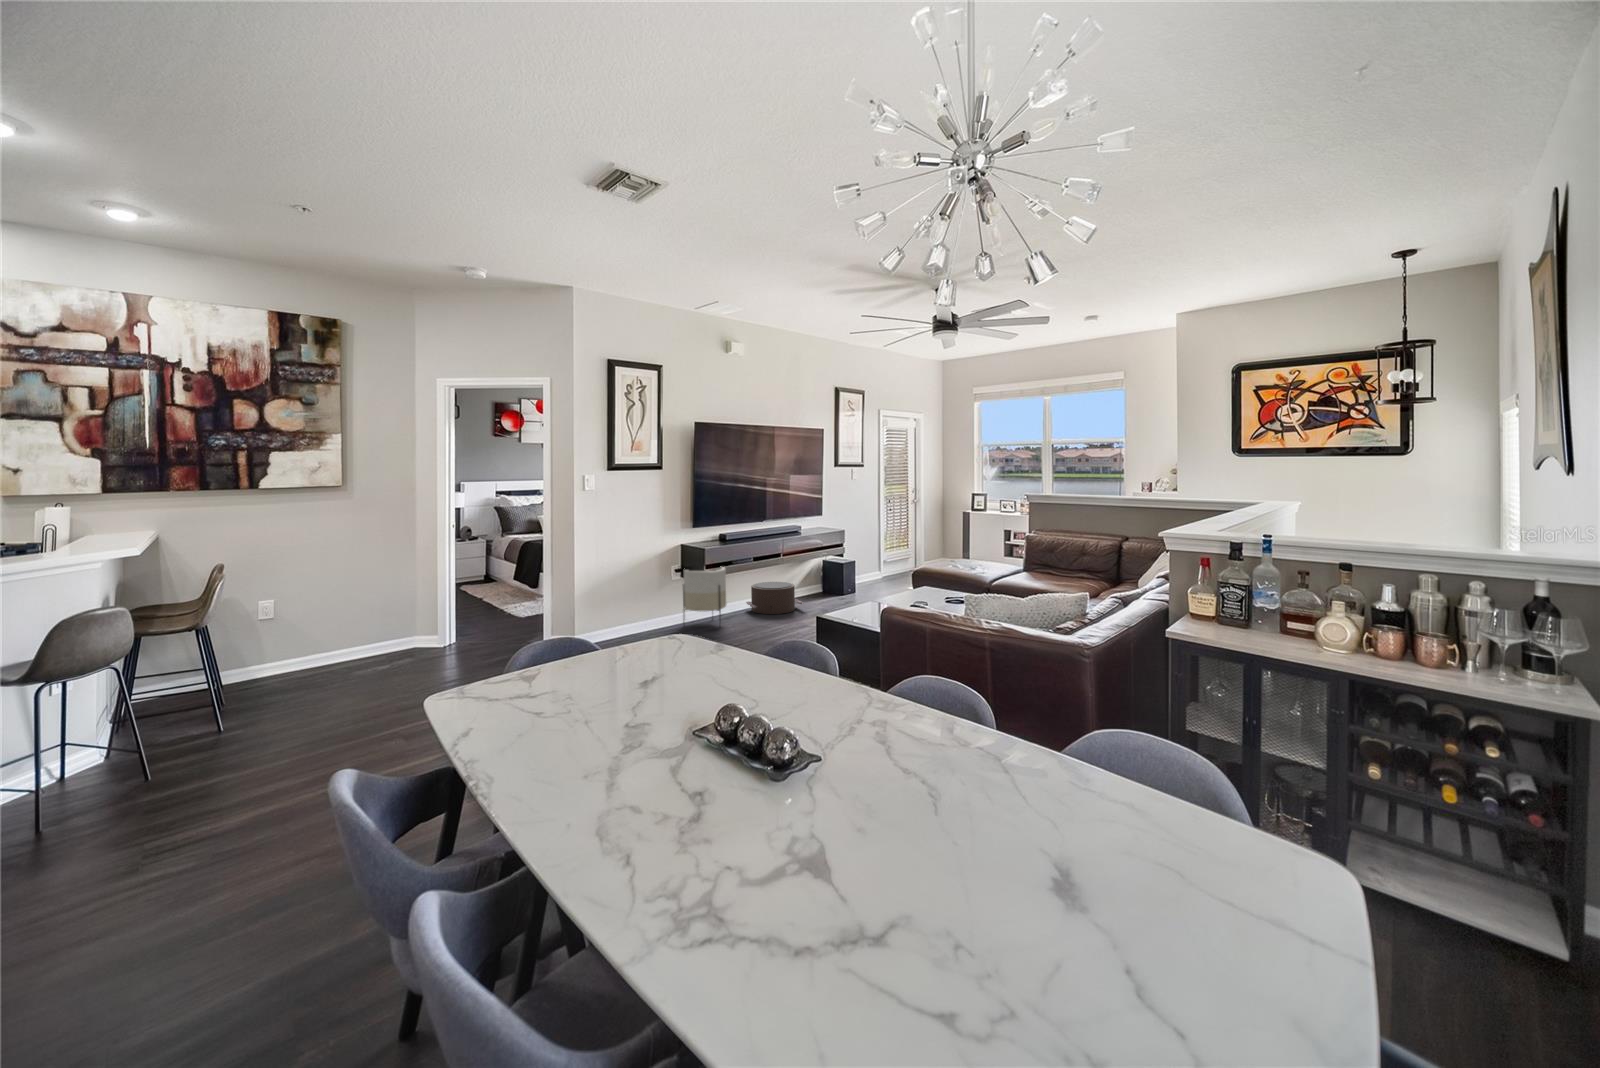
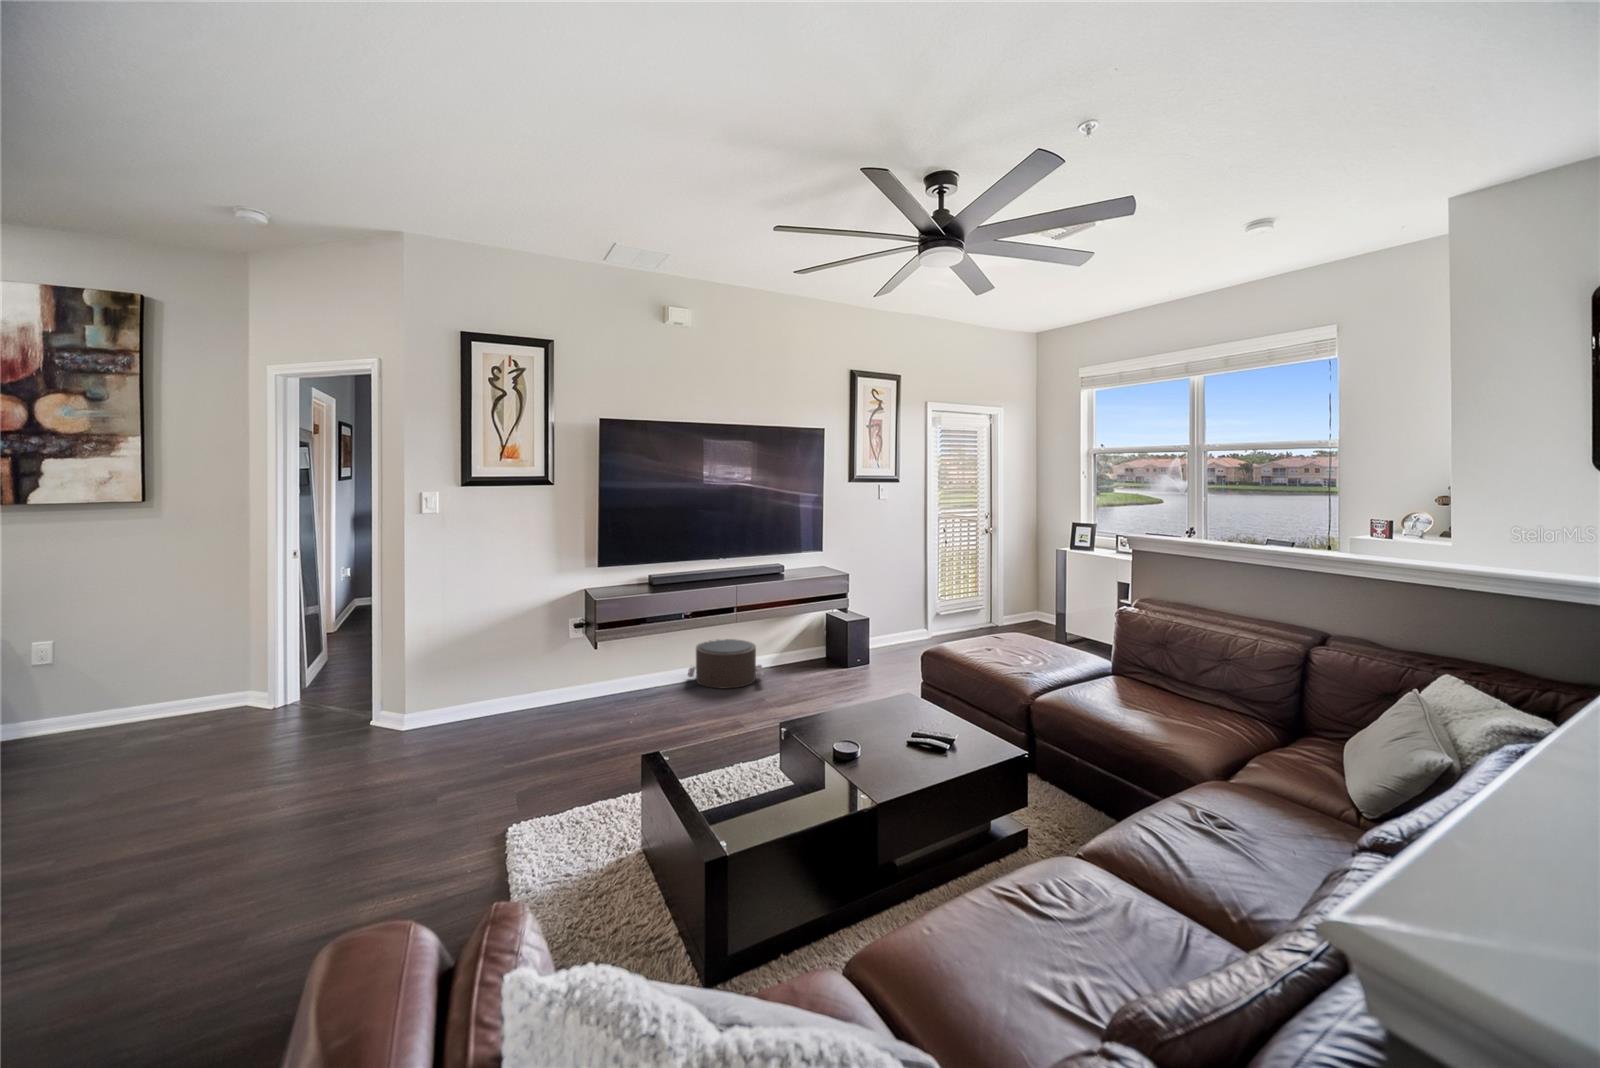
planter: present [683,566,726,615] -> none [577,616,638,706]

